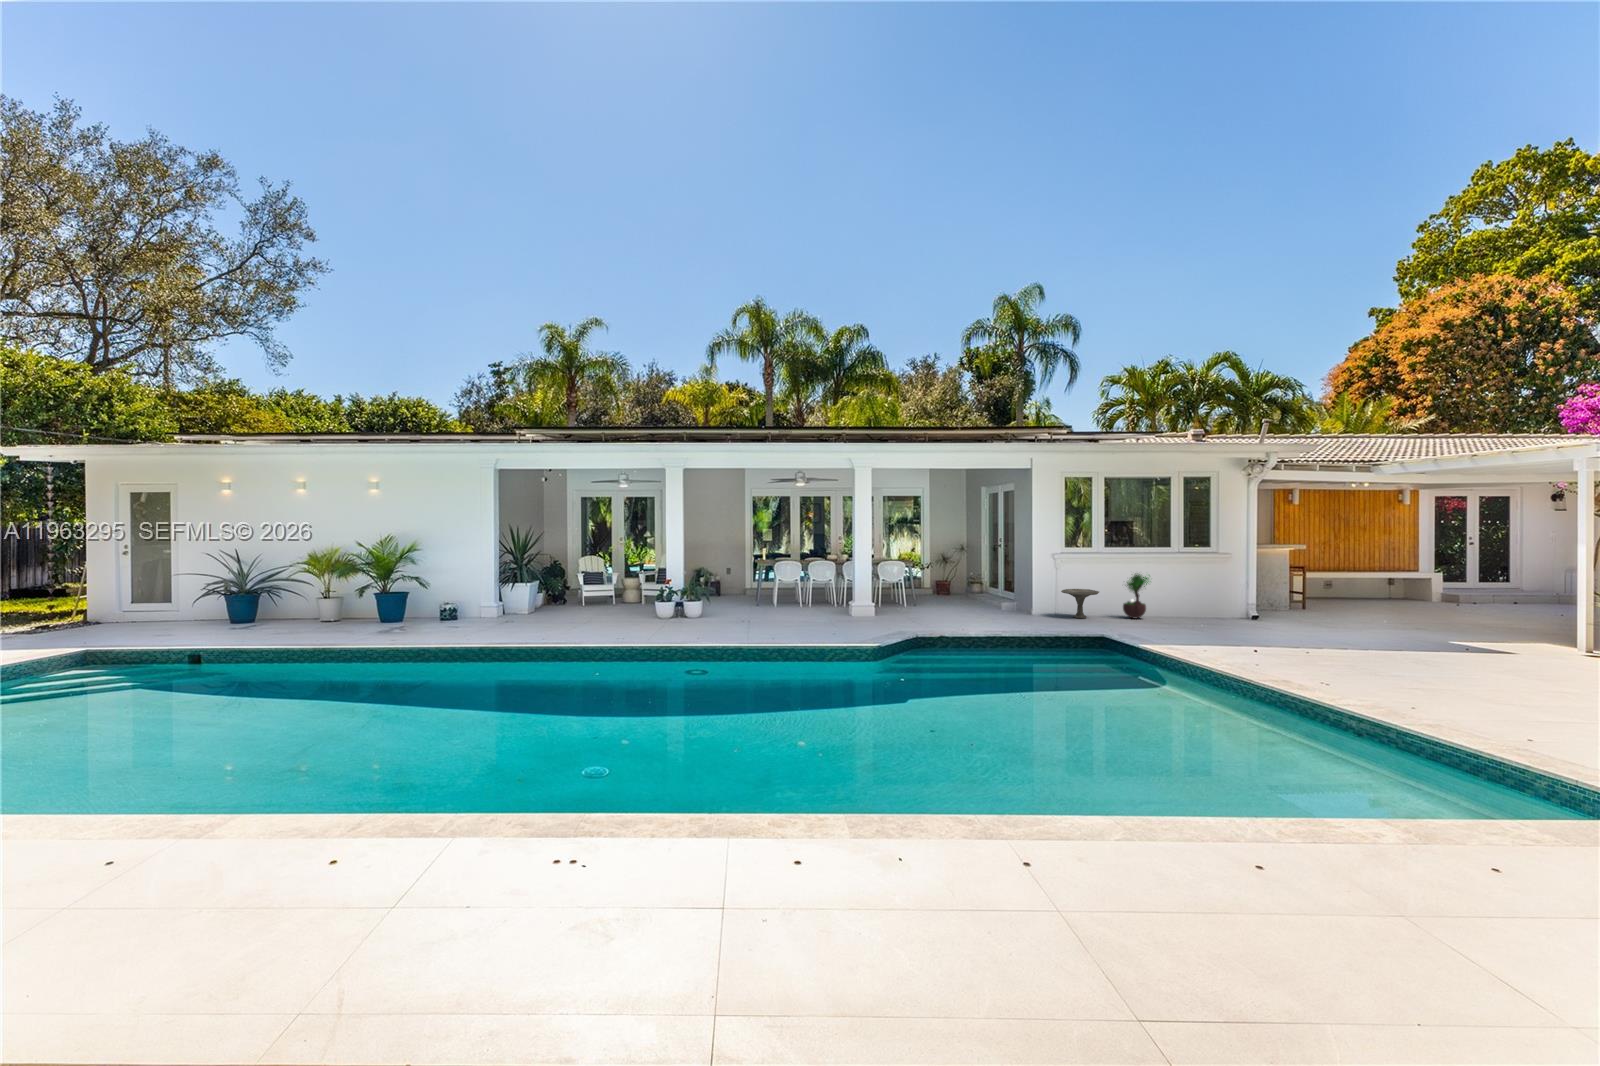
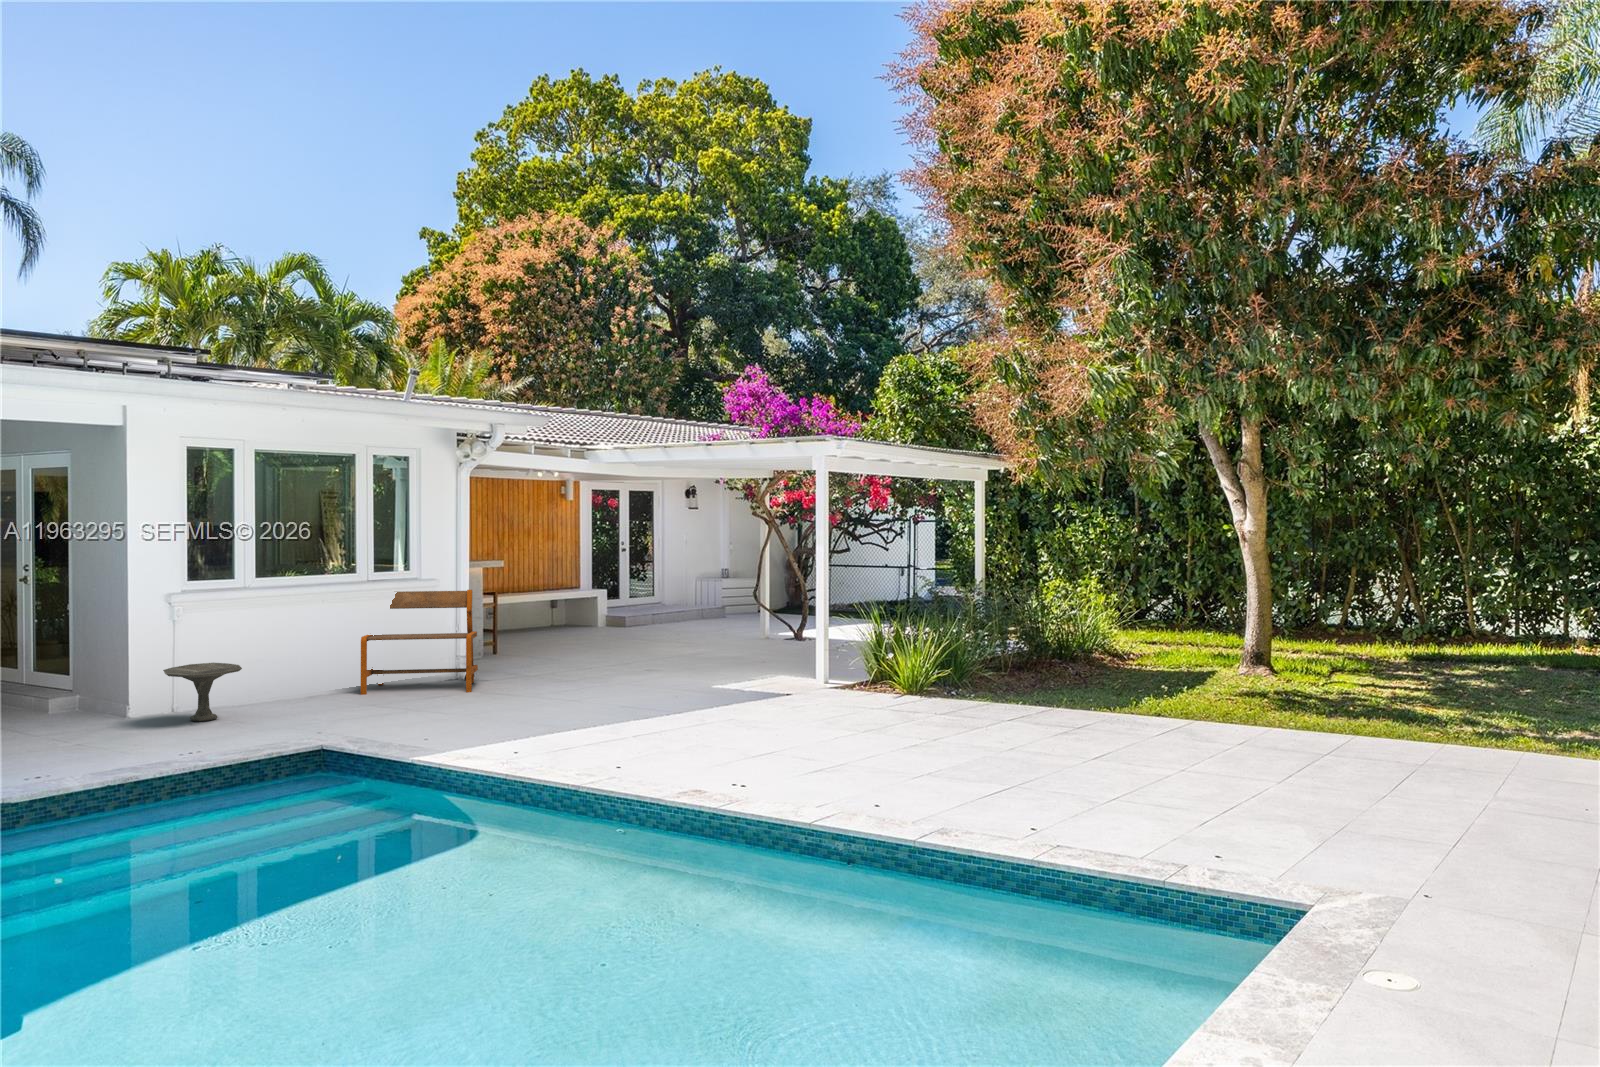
bench: none [1176,560,1259,627] -> present [361,590,478,695]
potted tree: present [1123,573,1149,618] -> none [274,616,328,704]

